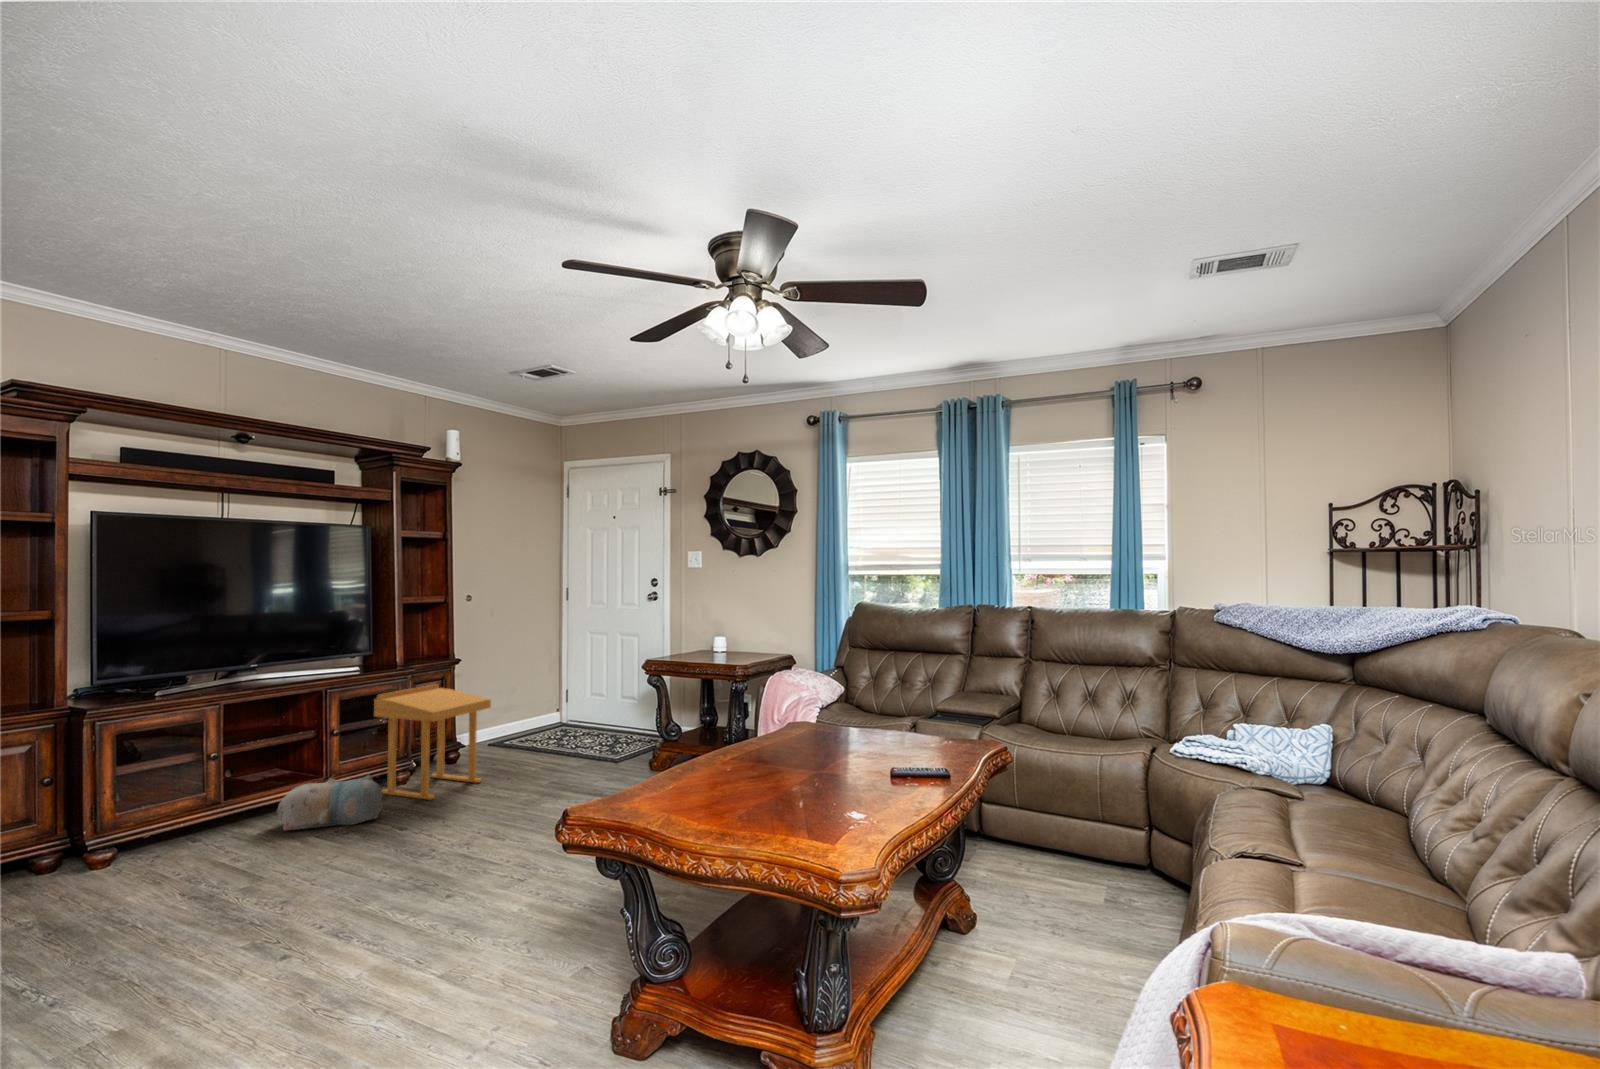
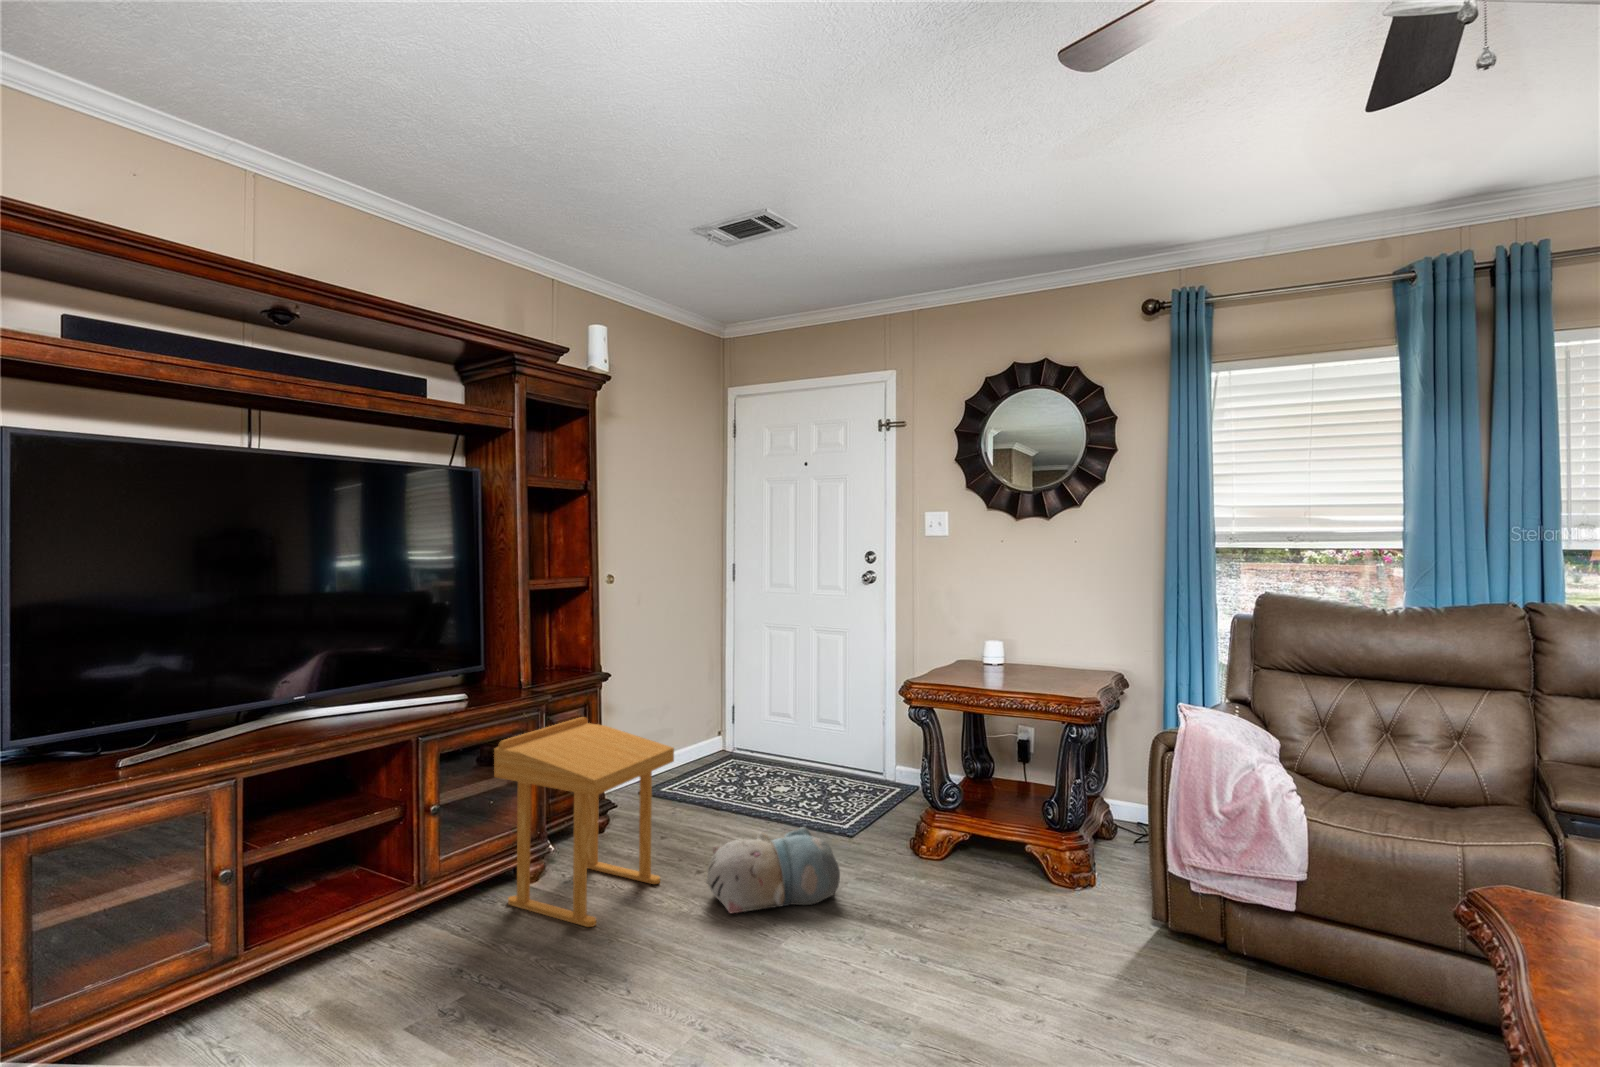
plush toy: present [277,775,383,830] -> present [706,827,840,913]

